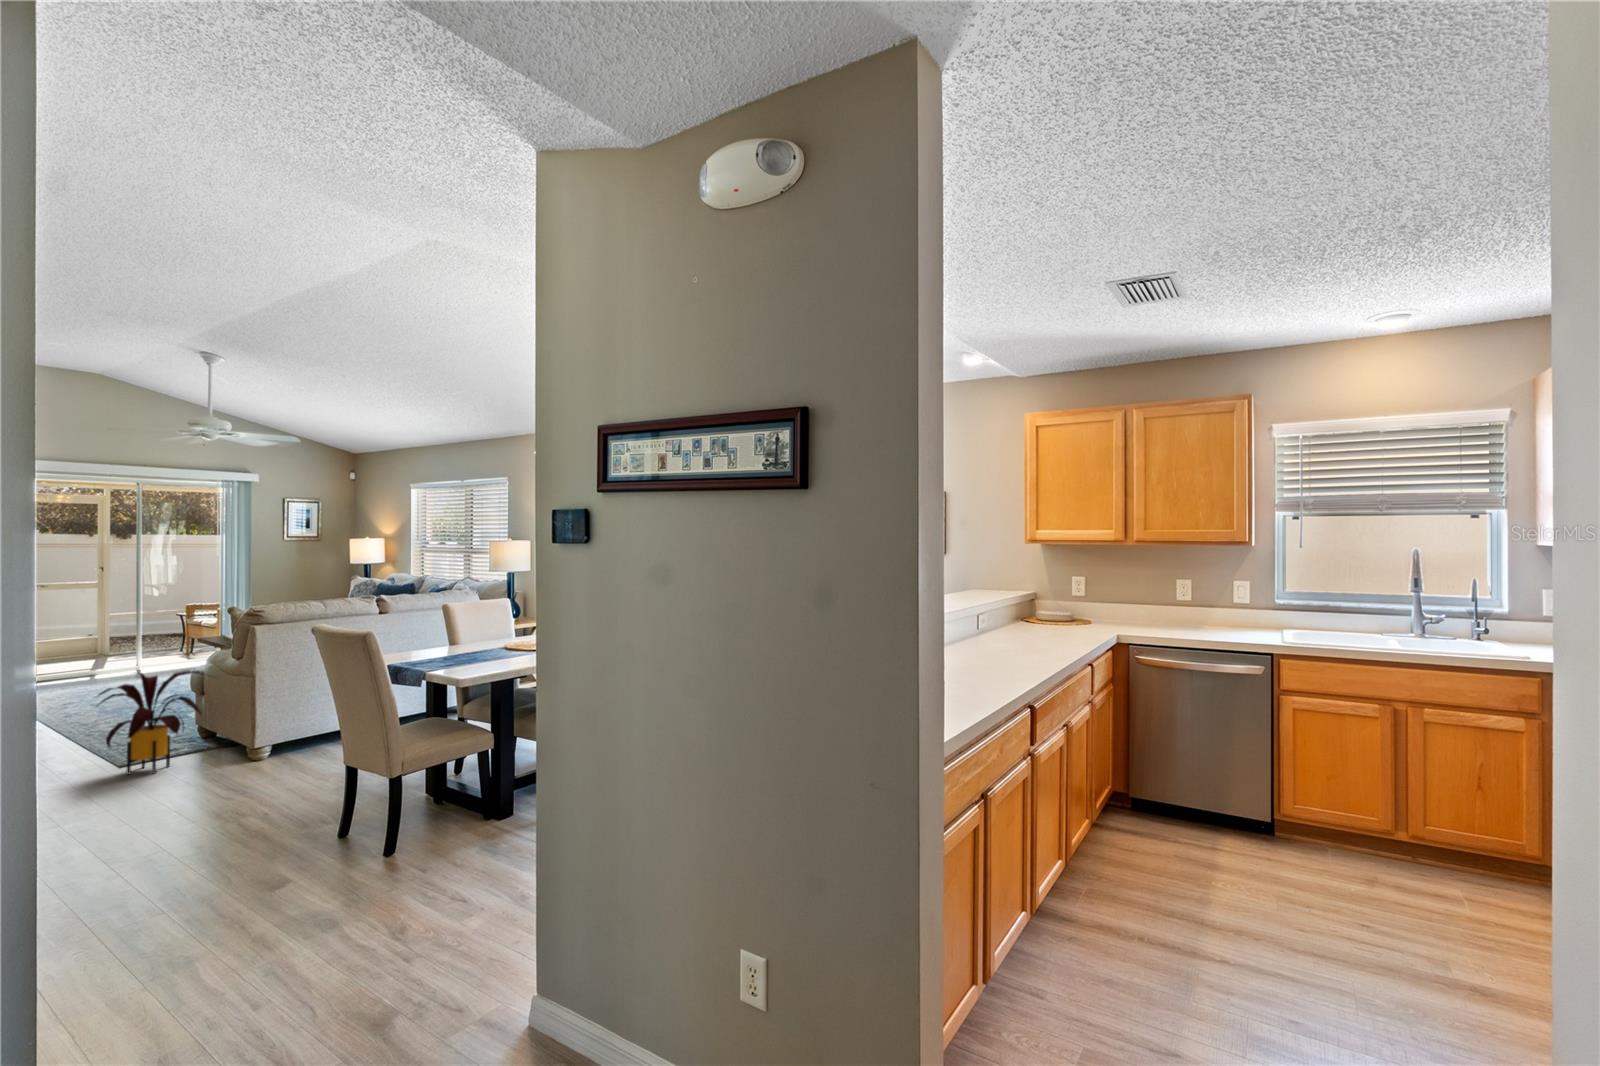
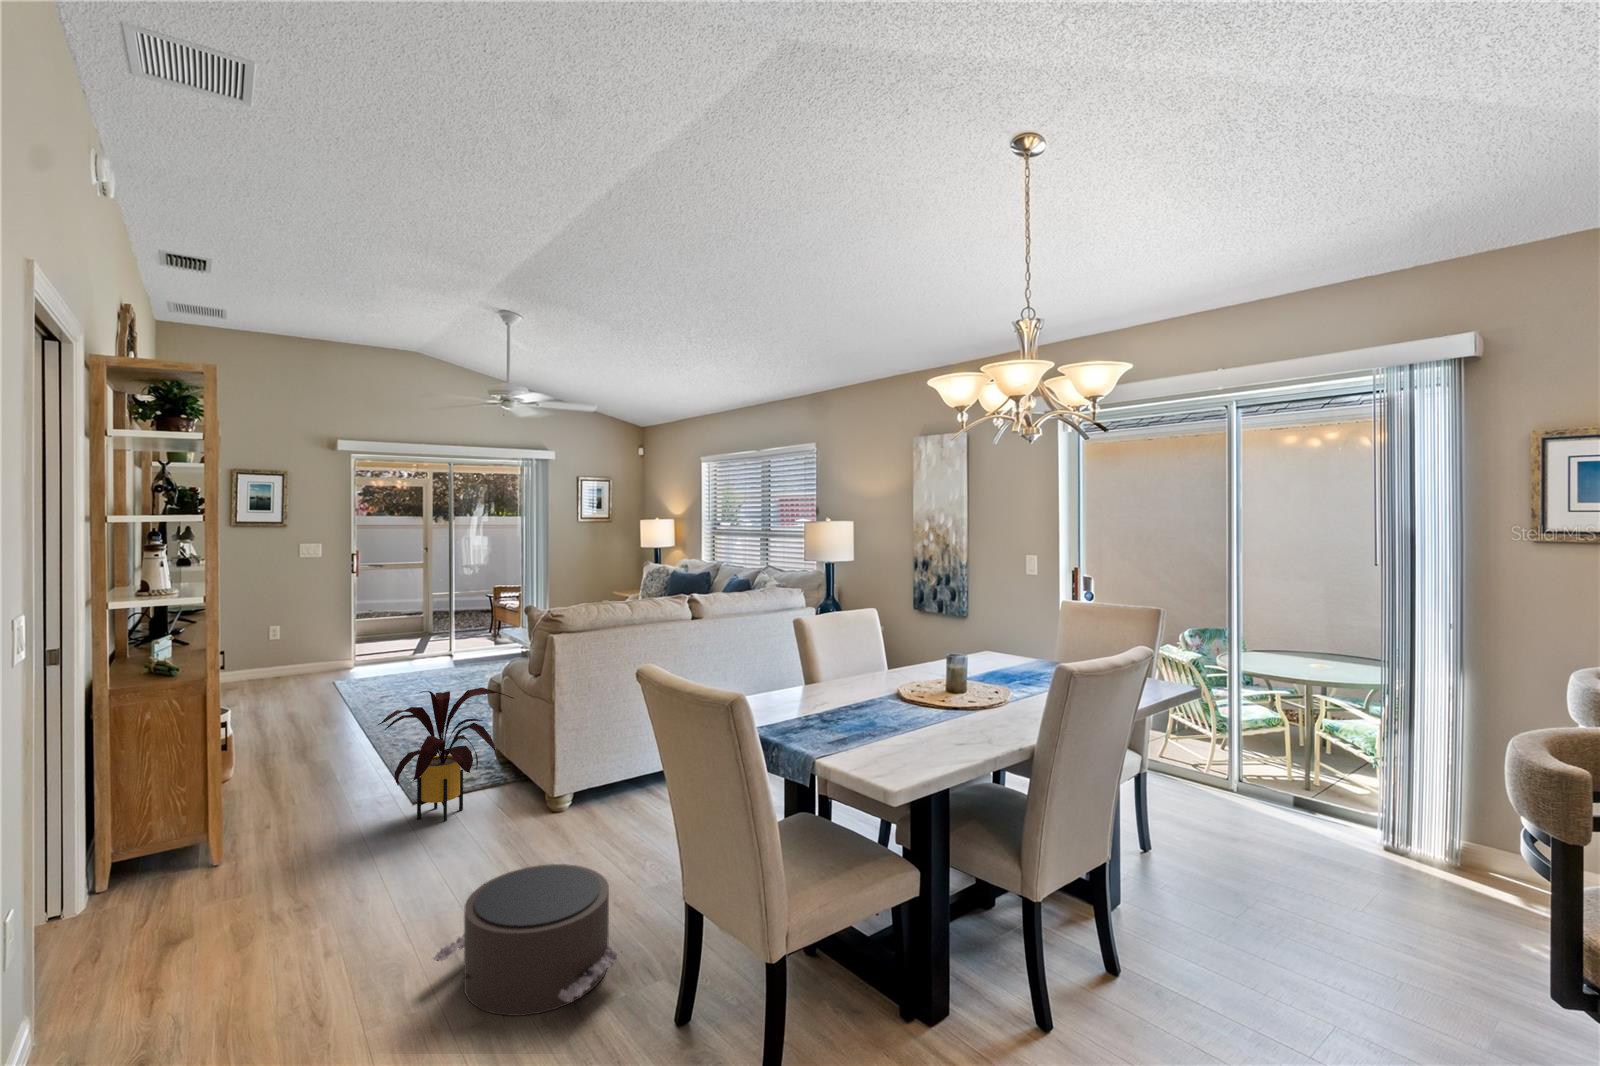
pouf: none [159,766,305,848] -> present [433,864,621,1016]

